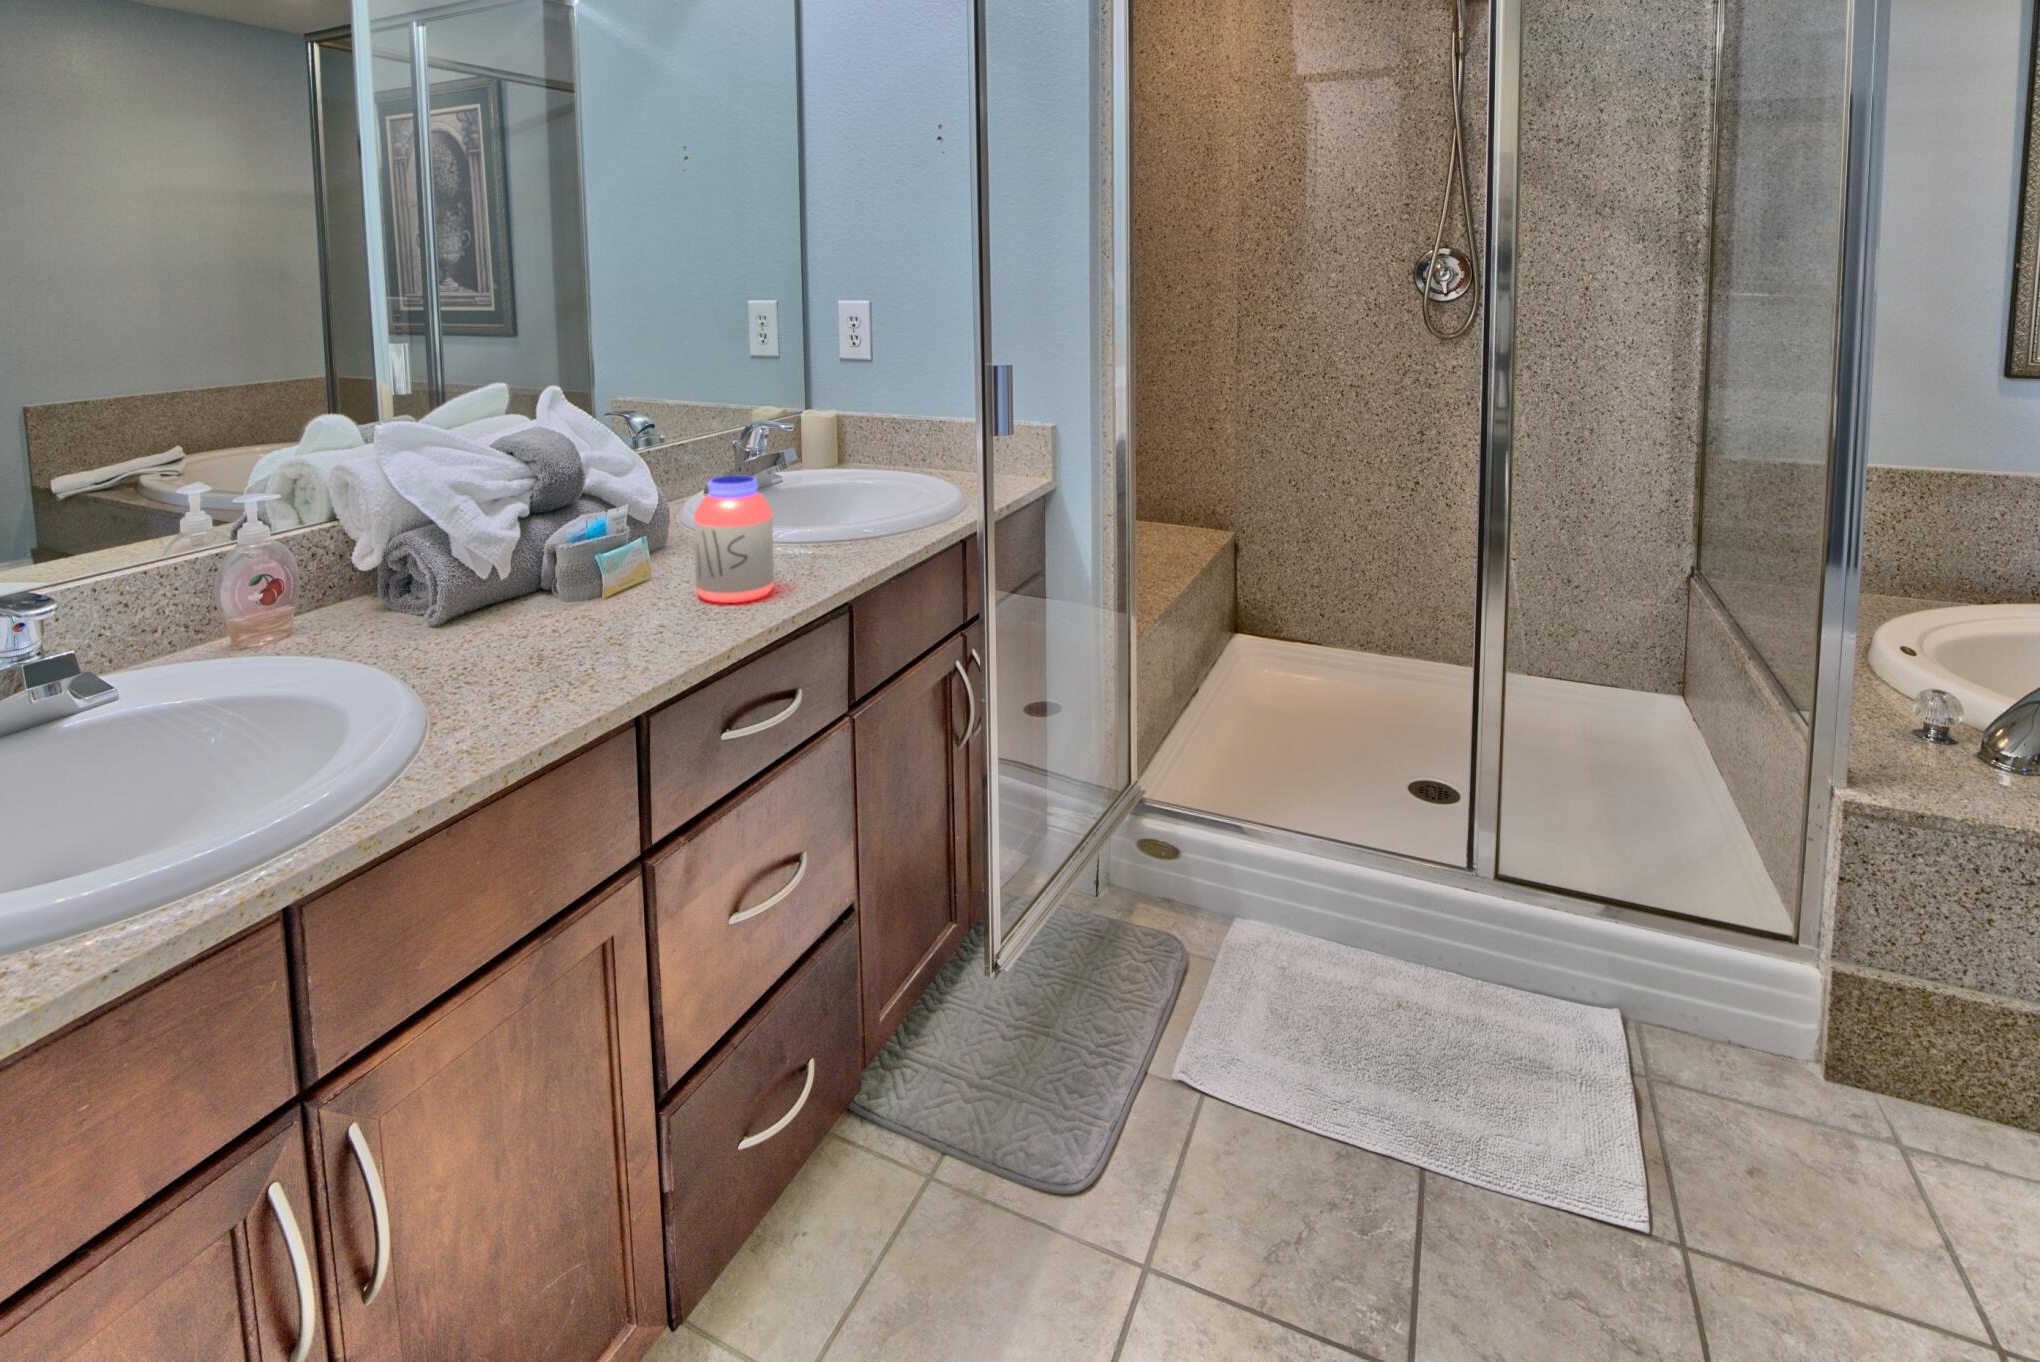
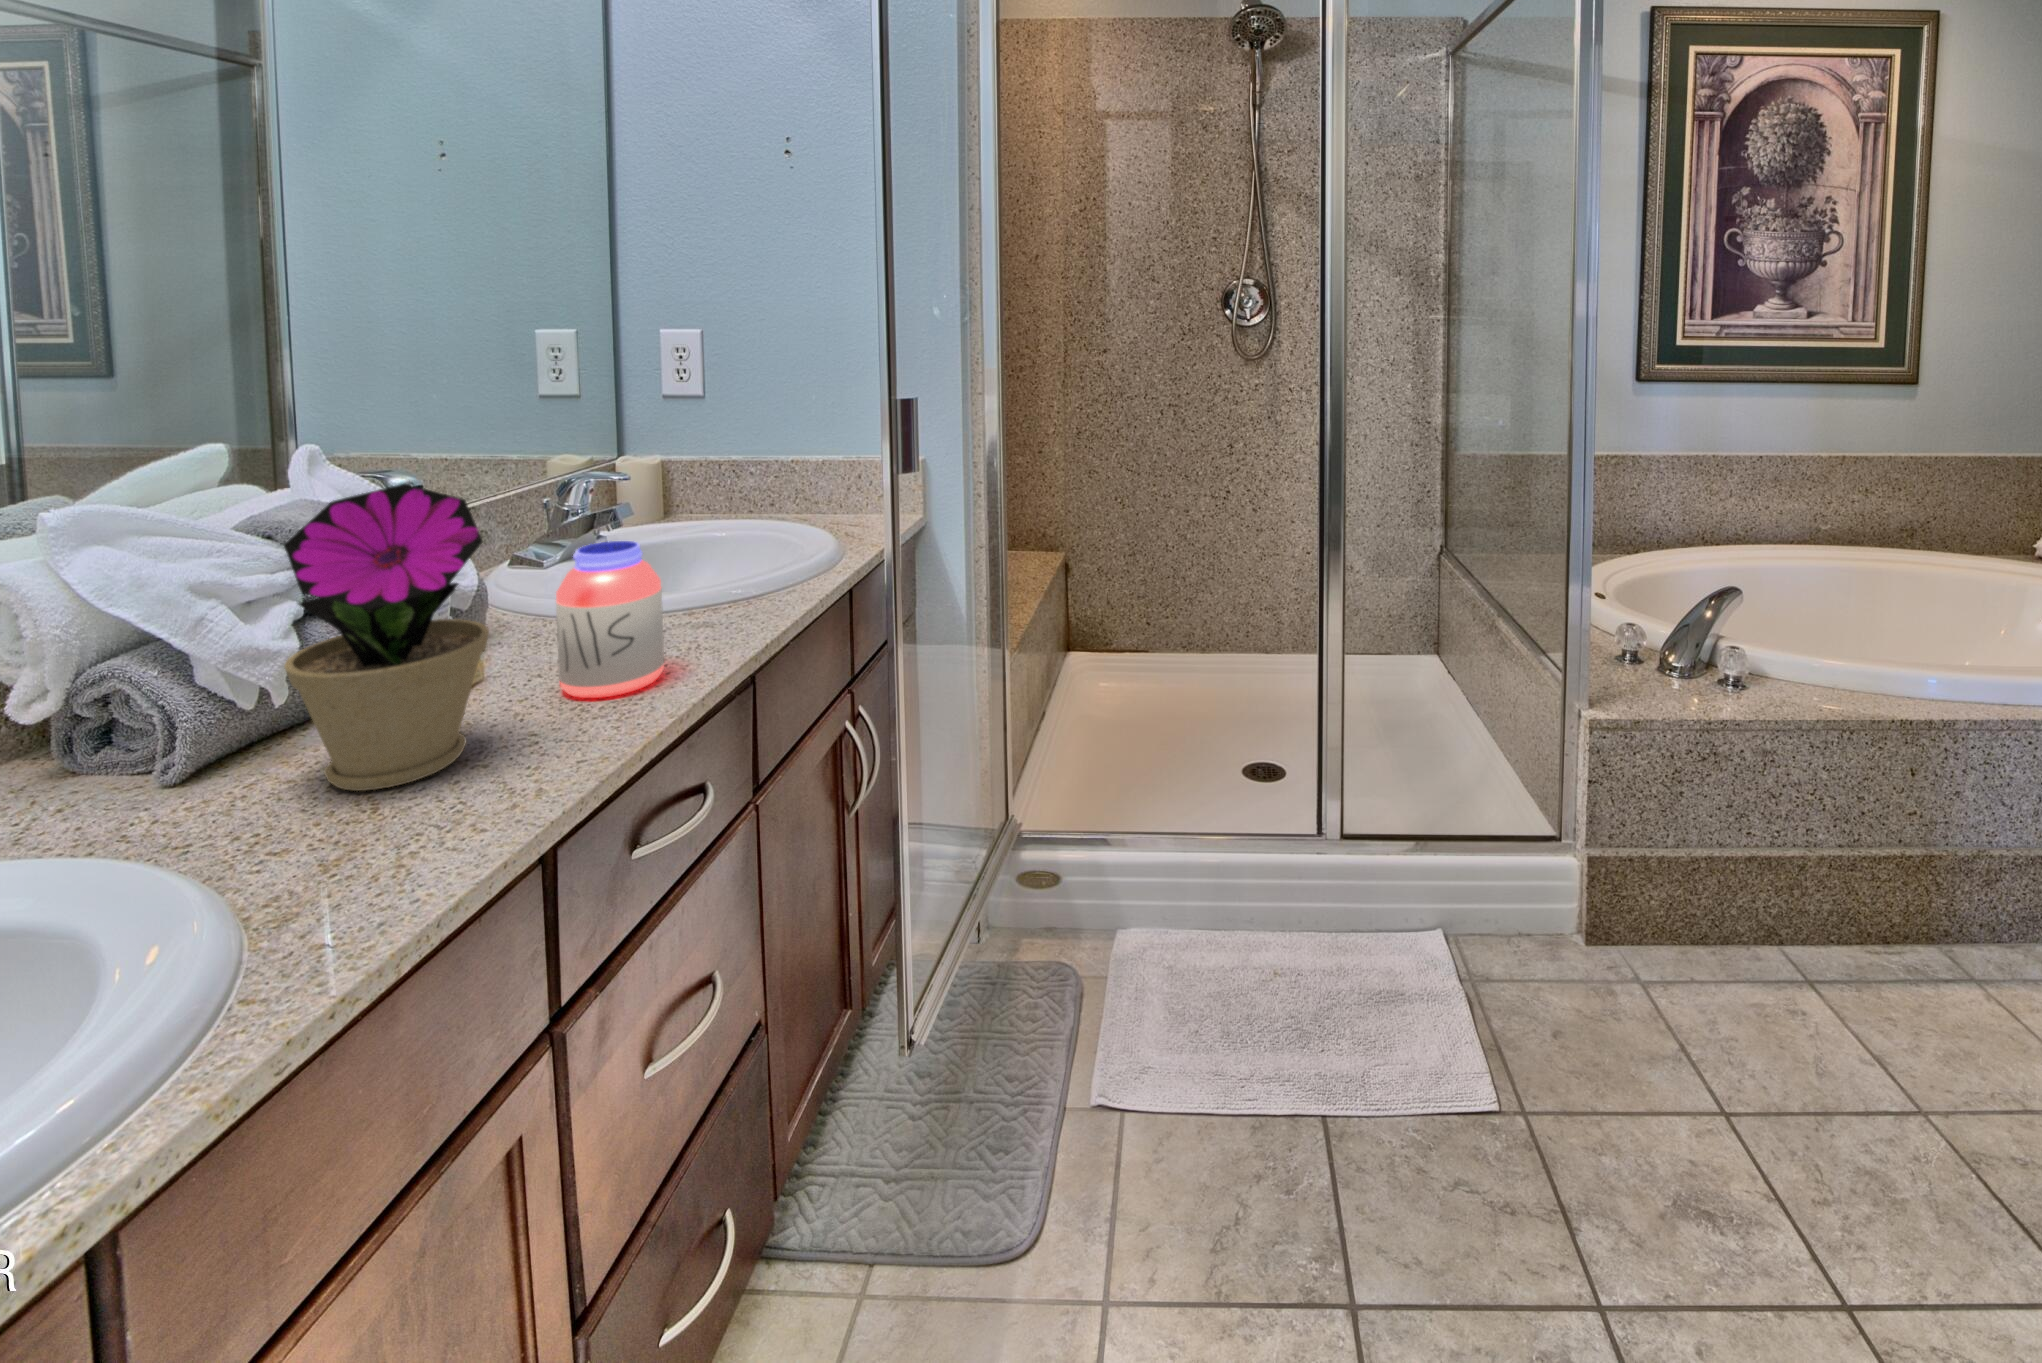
flower pot: none [506,414,637,643] -> present [284,484,489,791]

